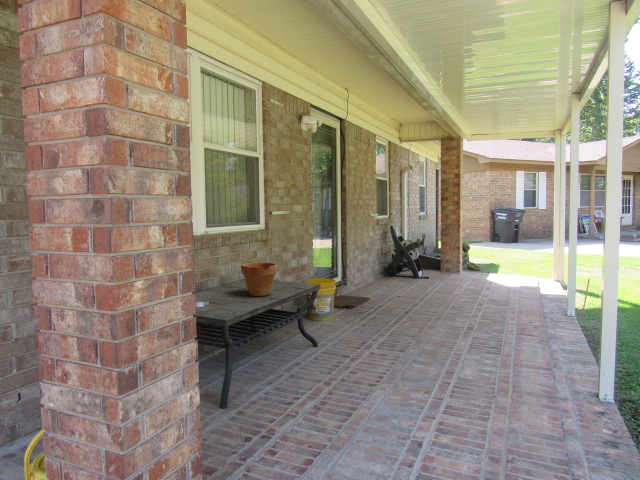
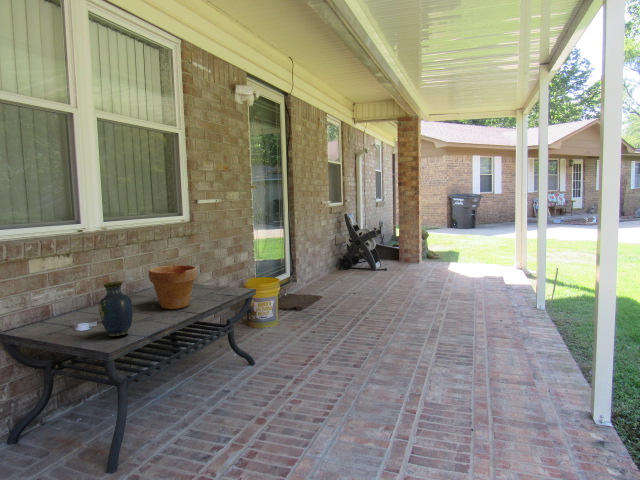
vase: none [214,271,237,311] -> present [99,281,133,337]

